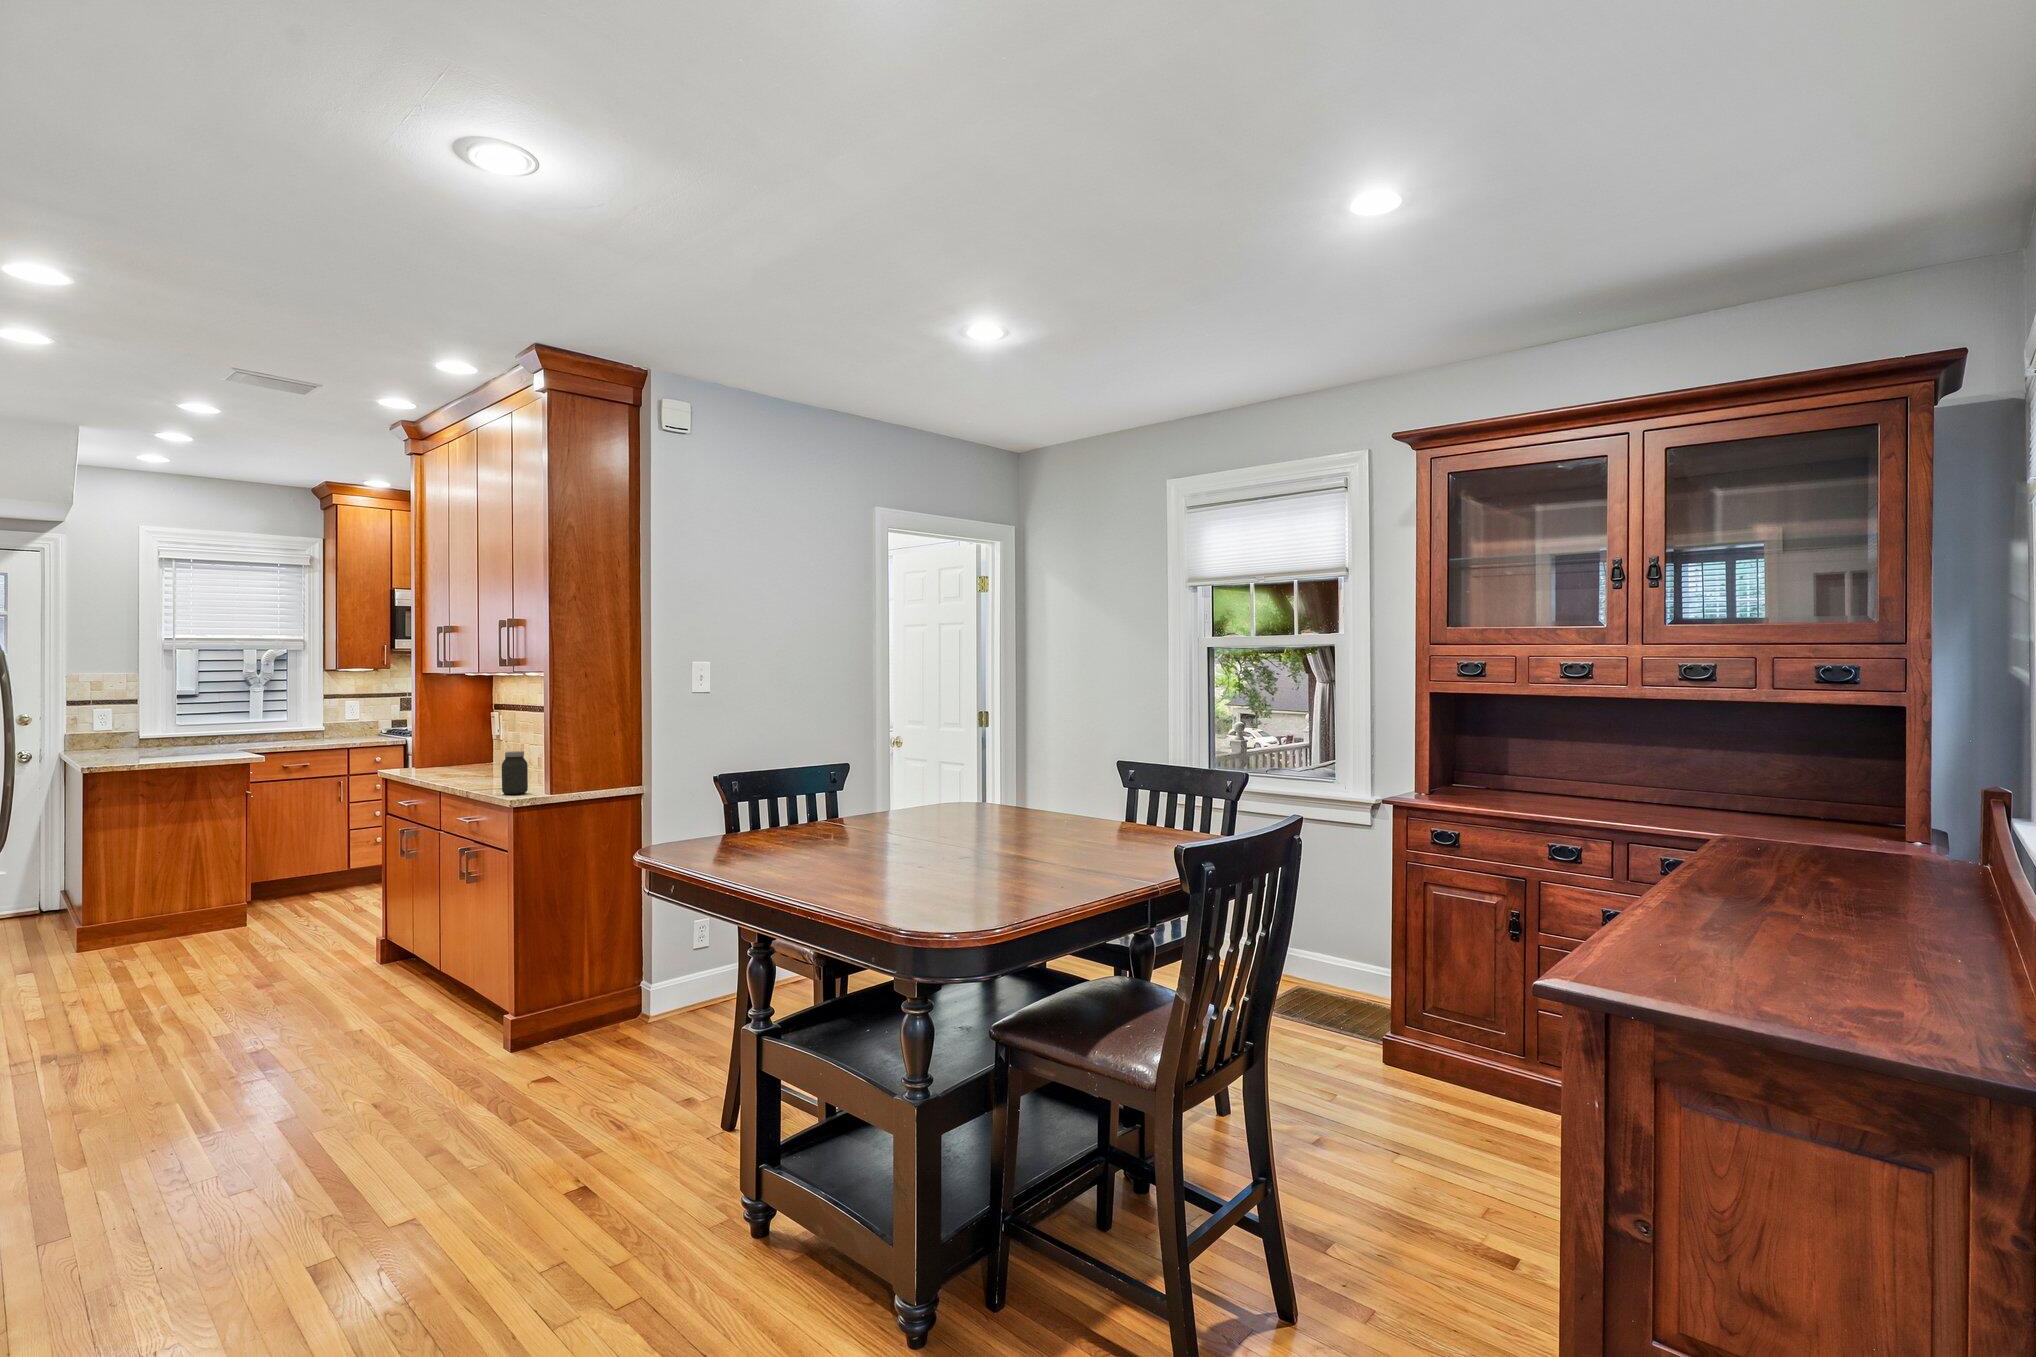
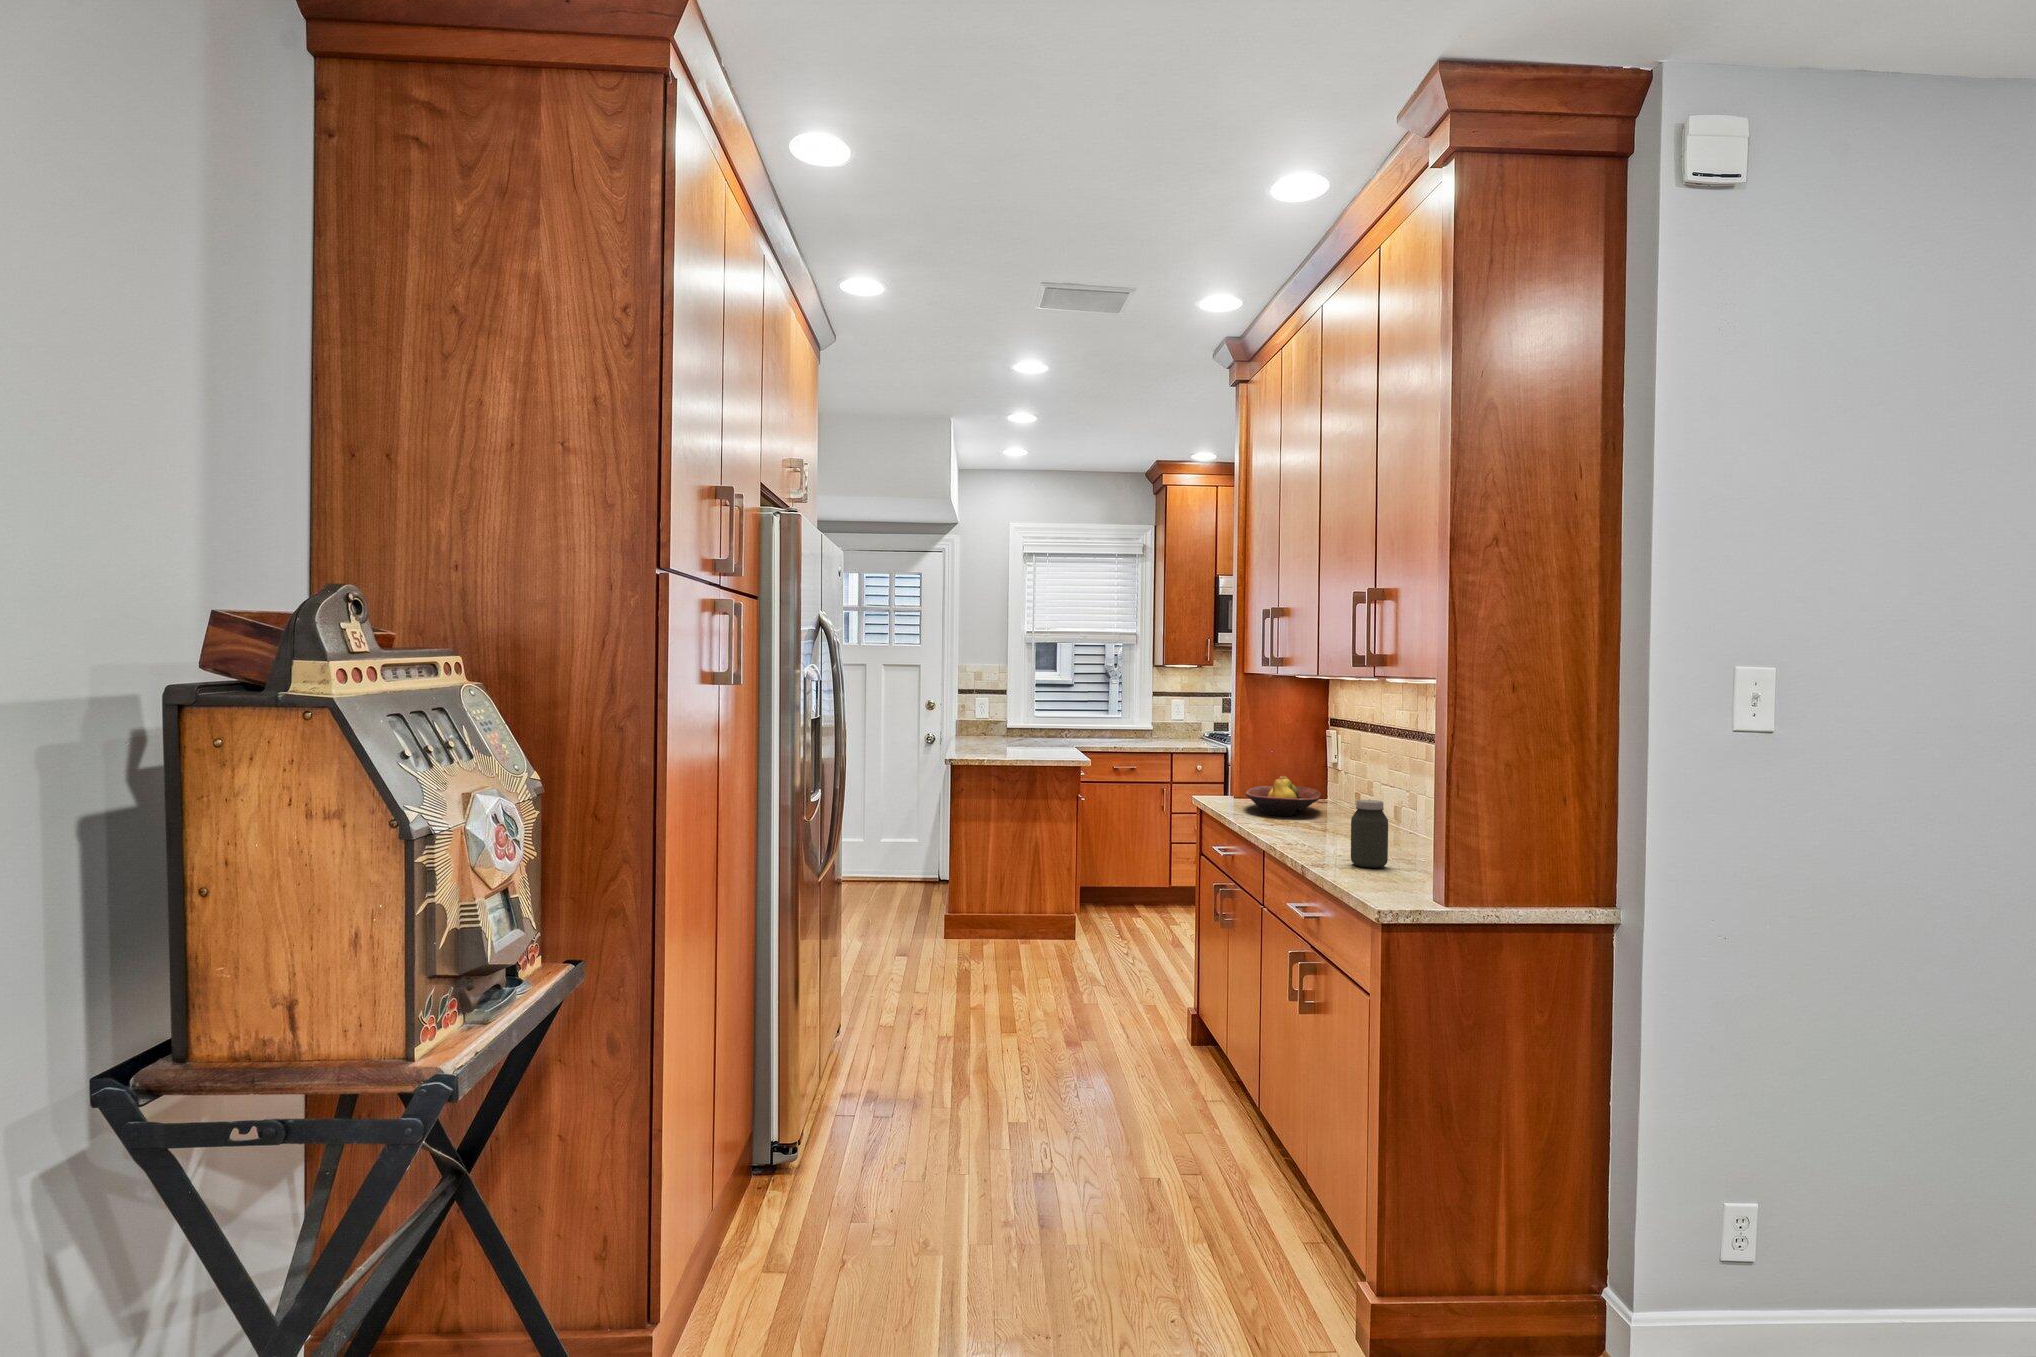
fruit bowl: none [422,749,486,777] -> present [1245,776,1321,816]

